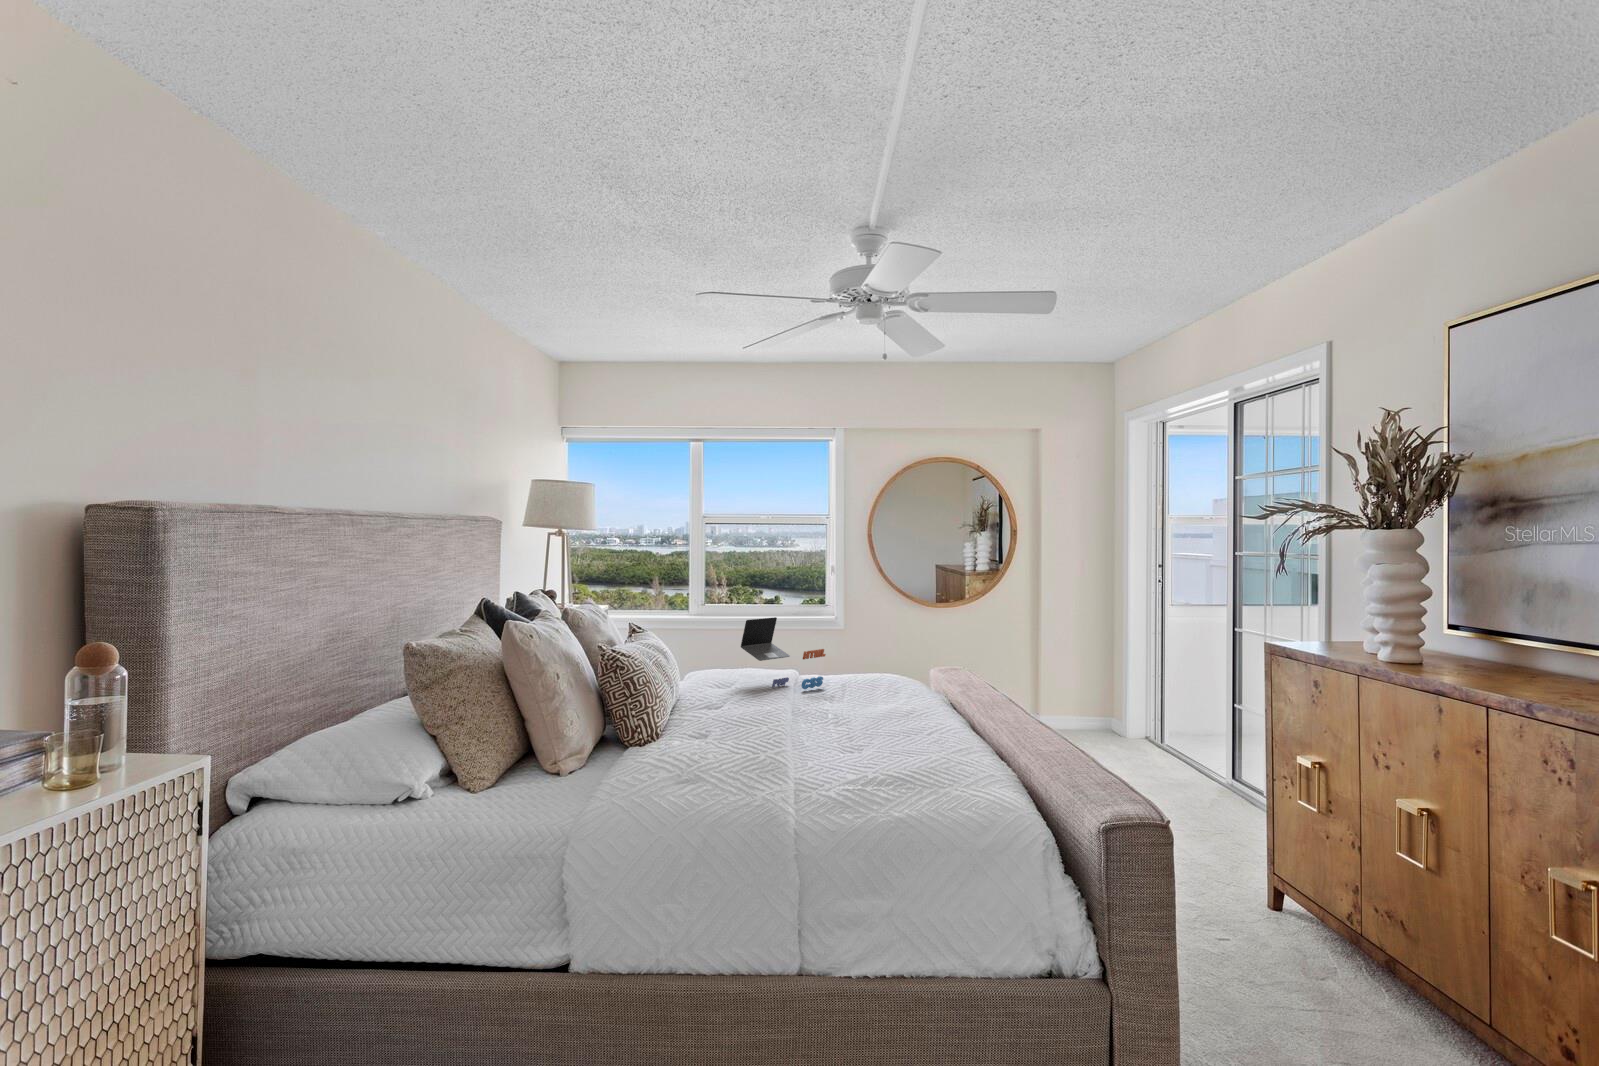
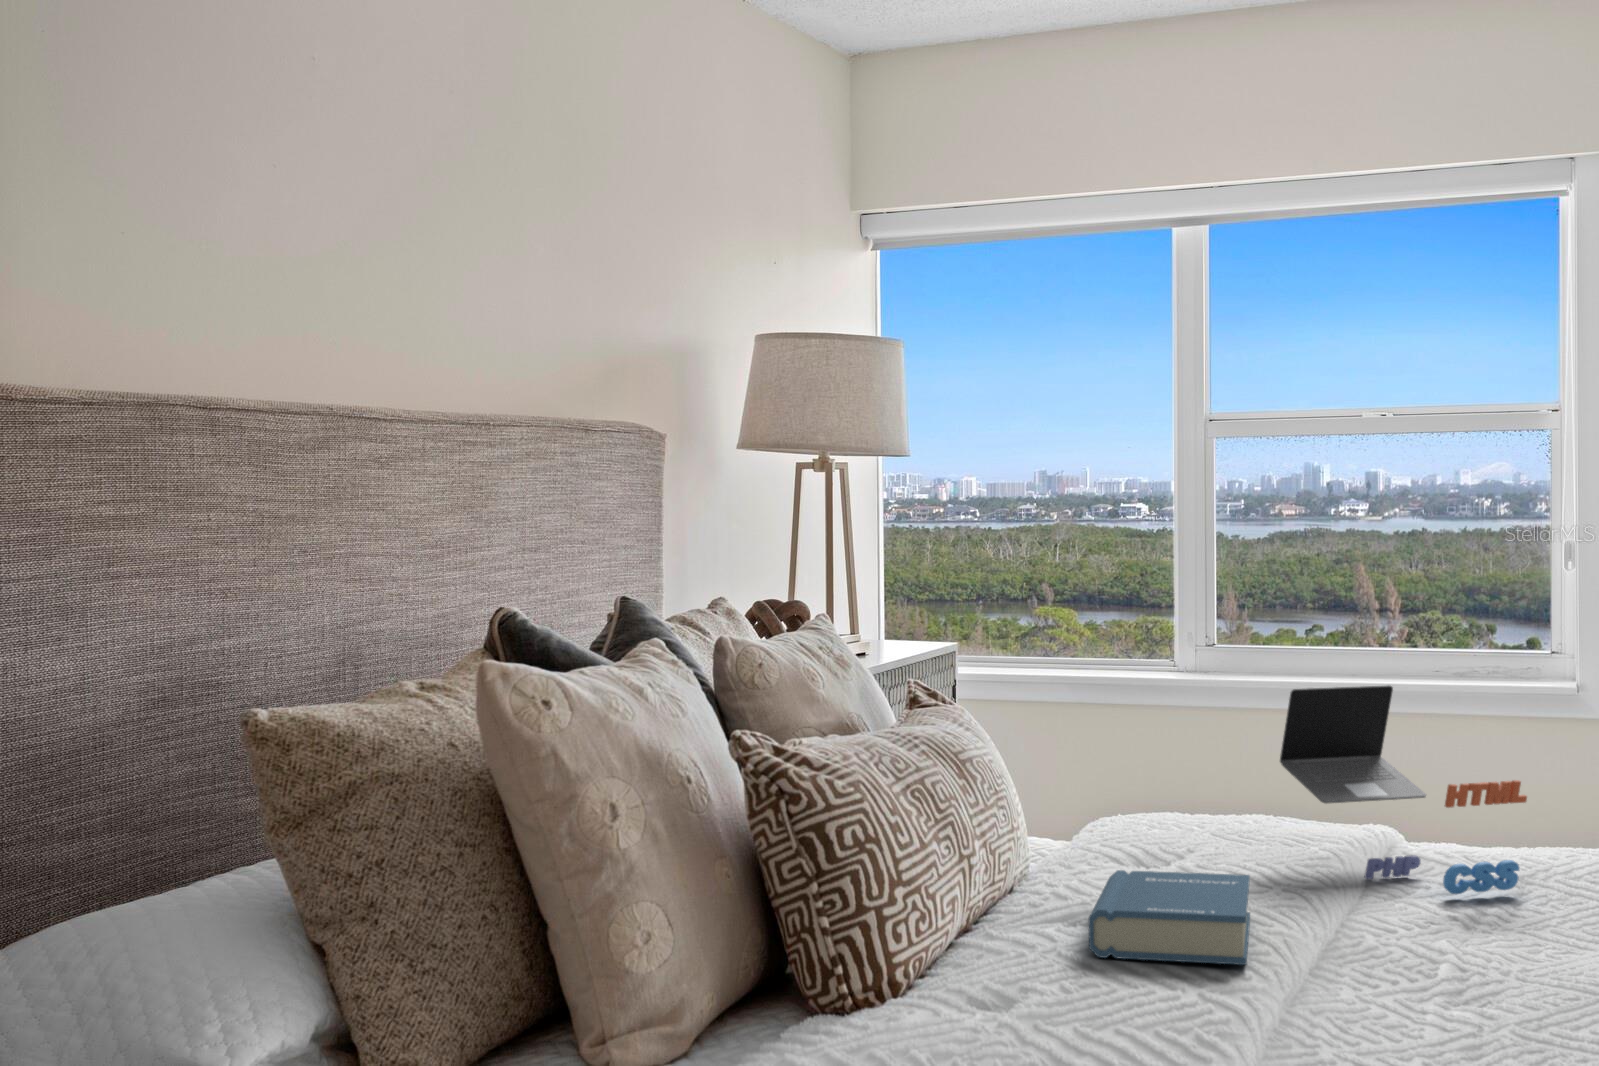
hardback book: none [699,687,763,719] -> present [1089,870,1250,965]

